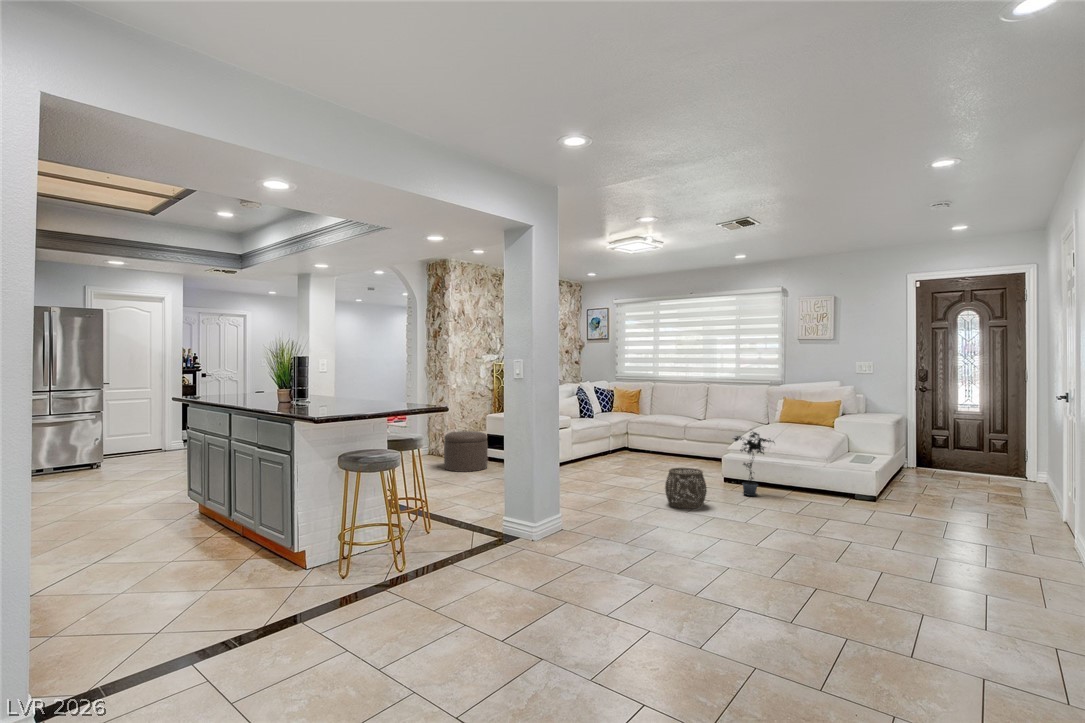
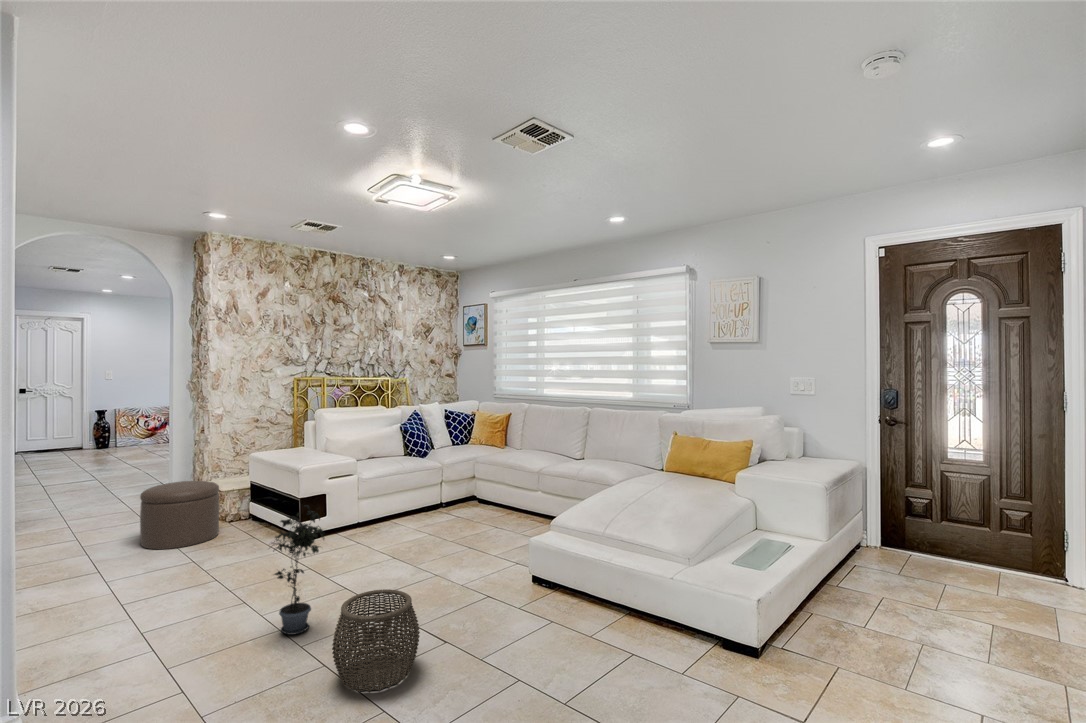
potted plant: present [734,432,774,496] -> present [273,505,324,635]

